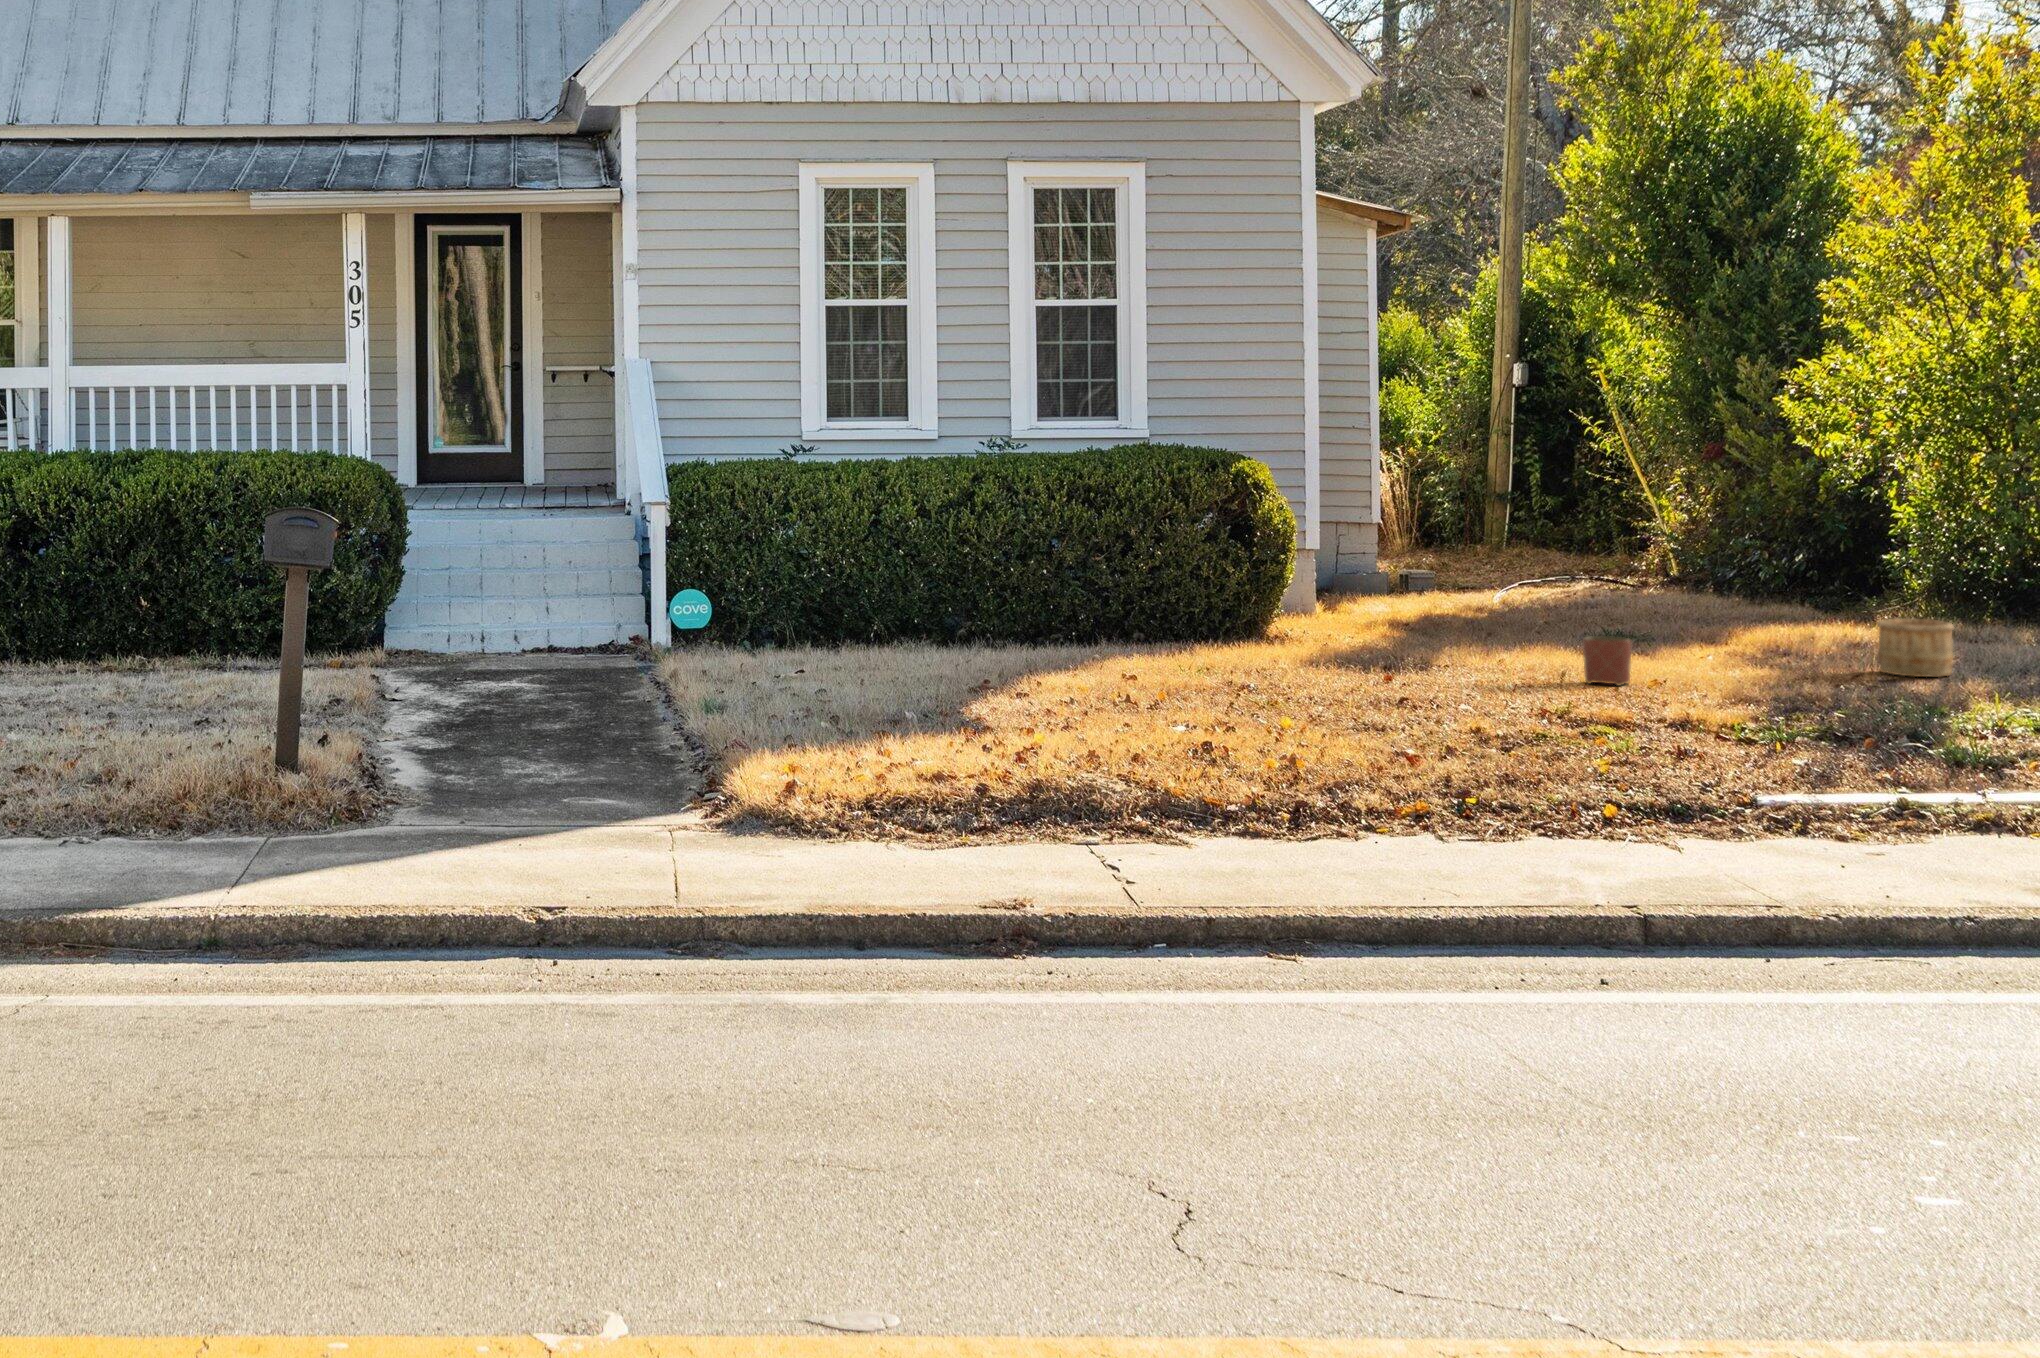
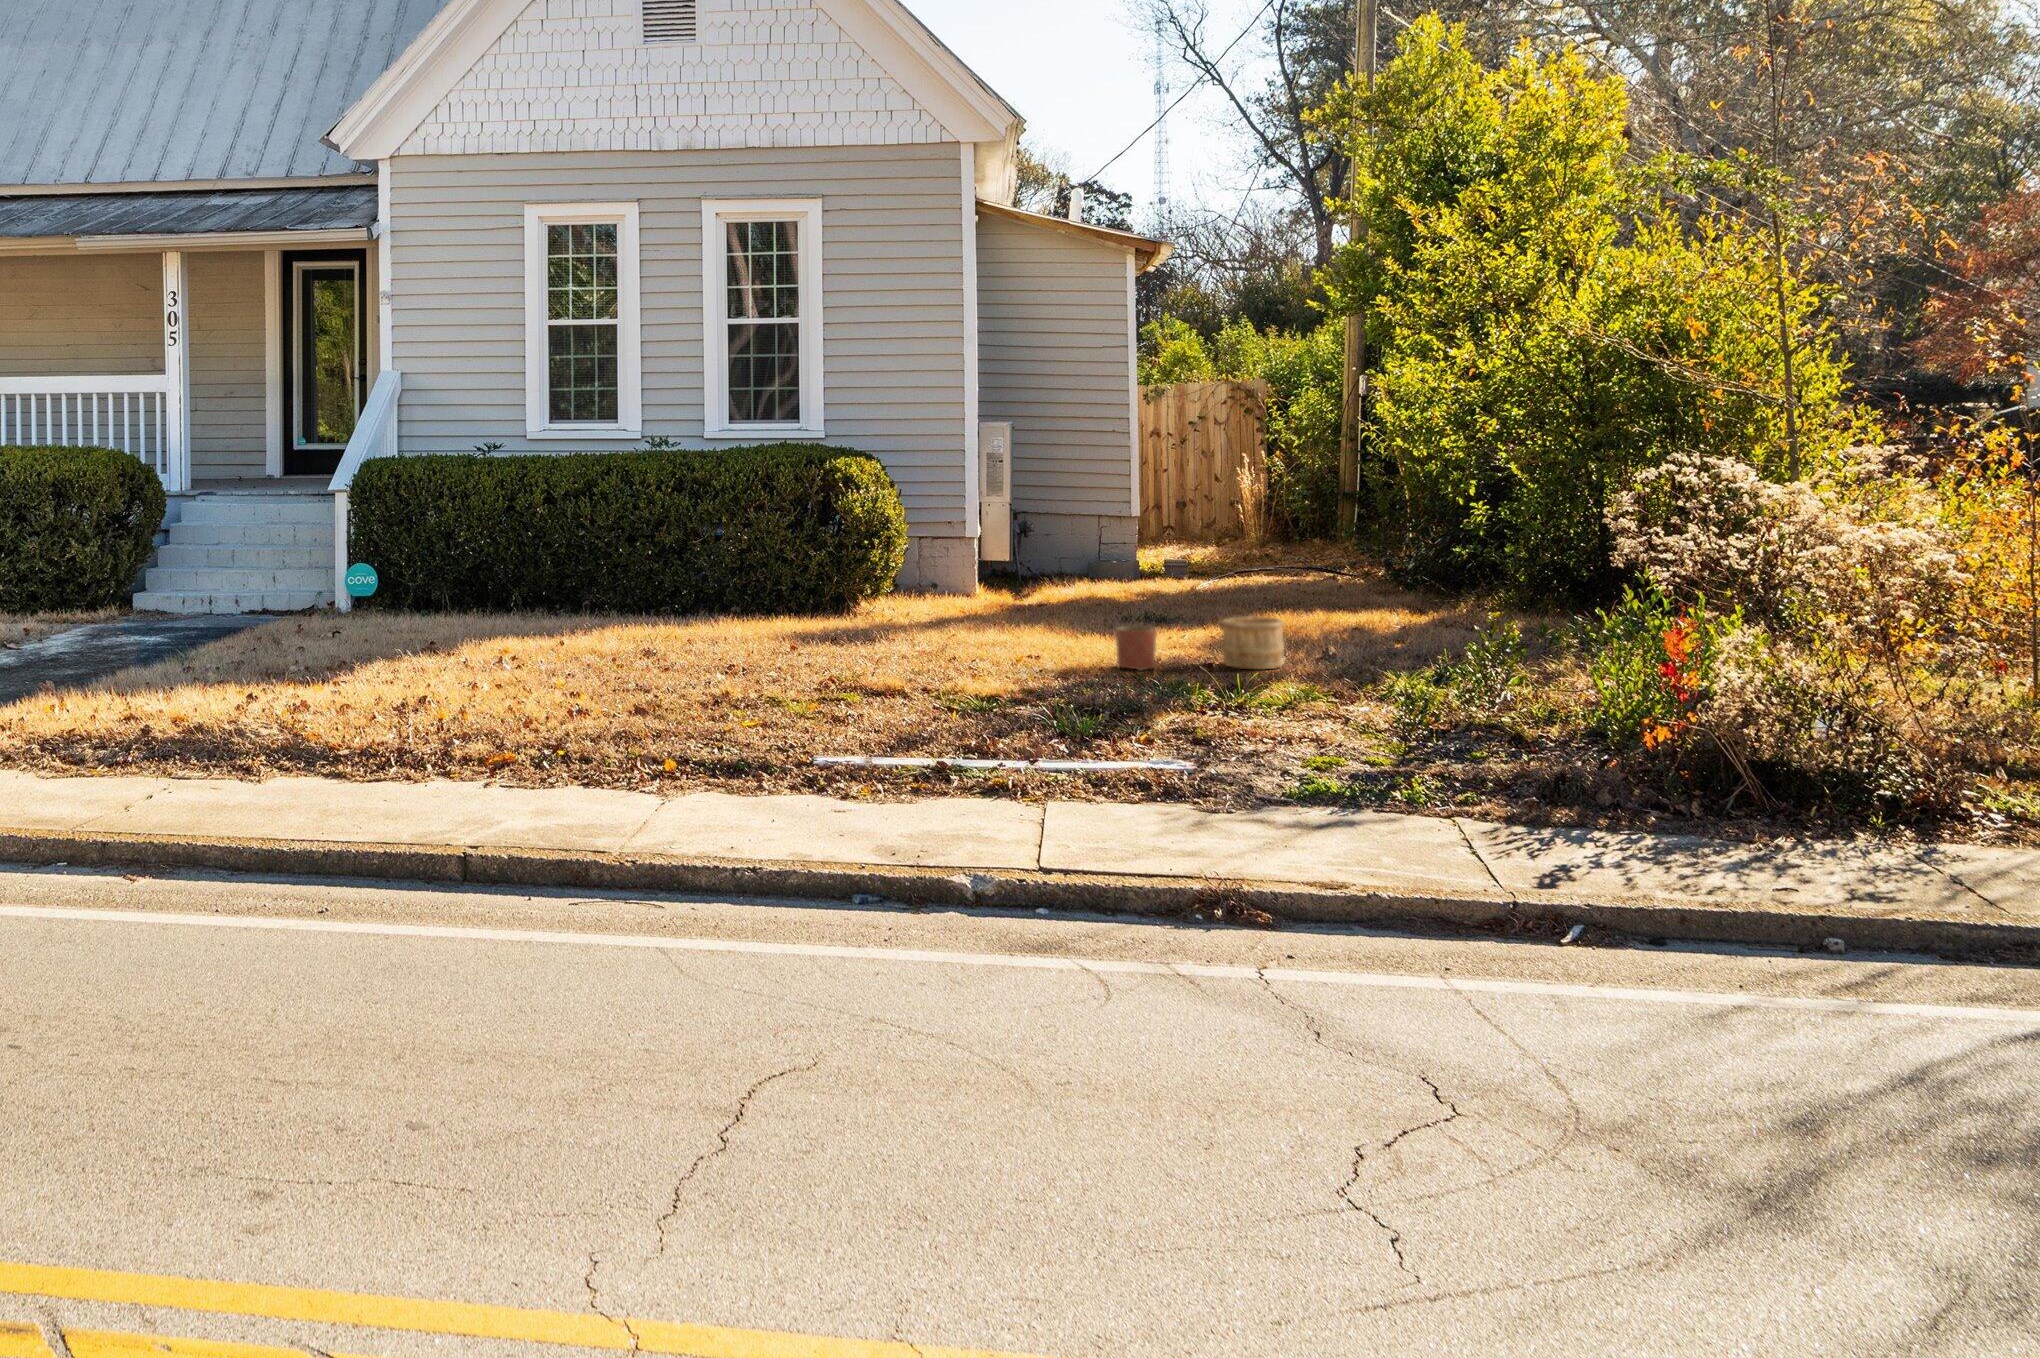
planter: present [1583,636,1631,686] -> present [1116,626,1156,670]

